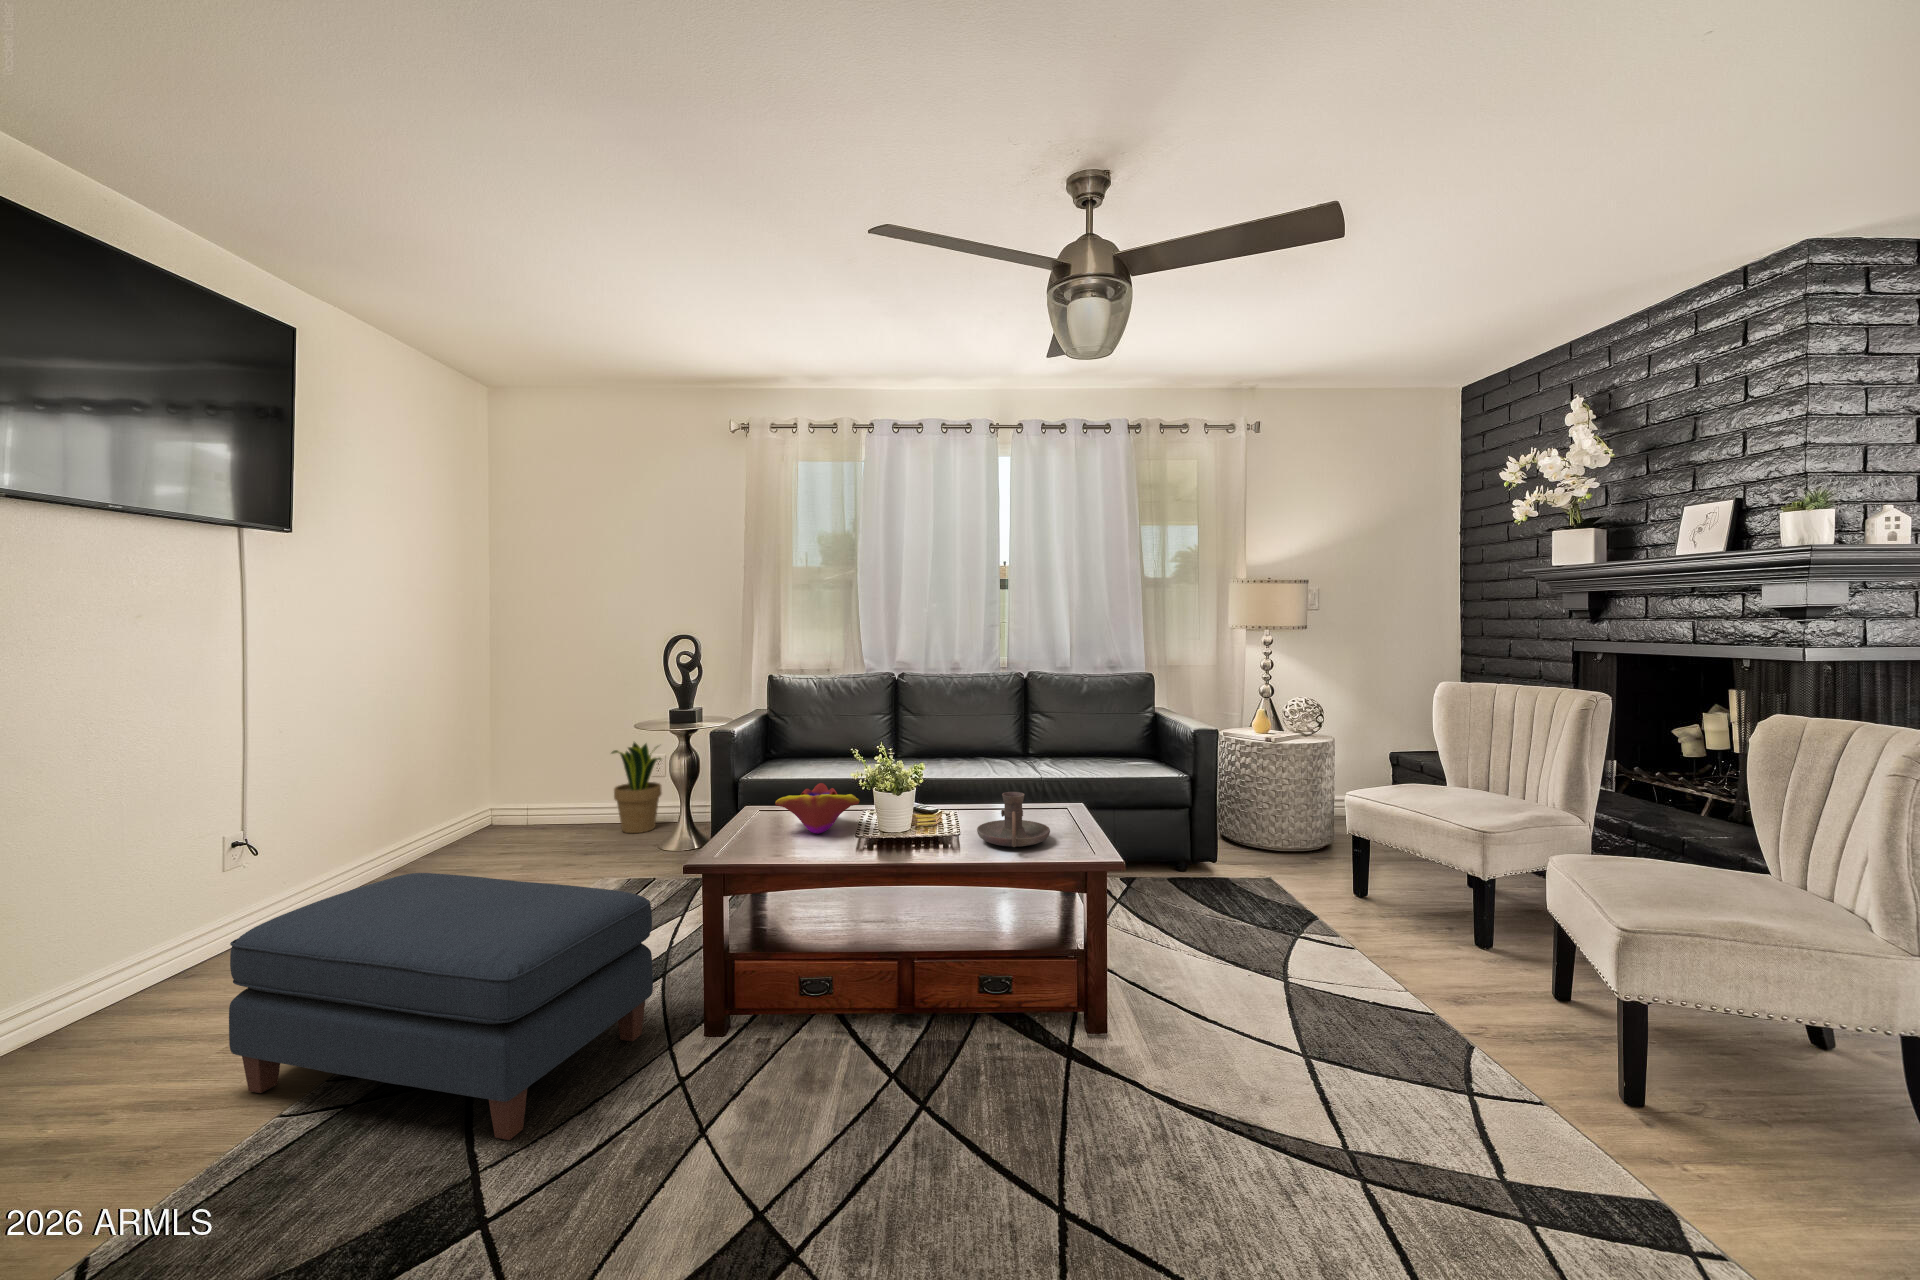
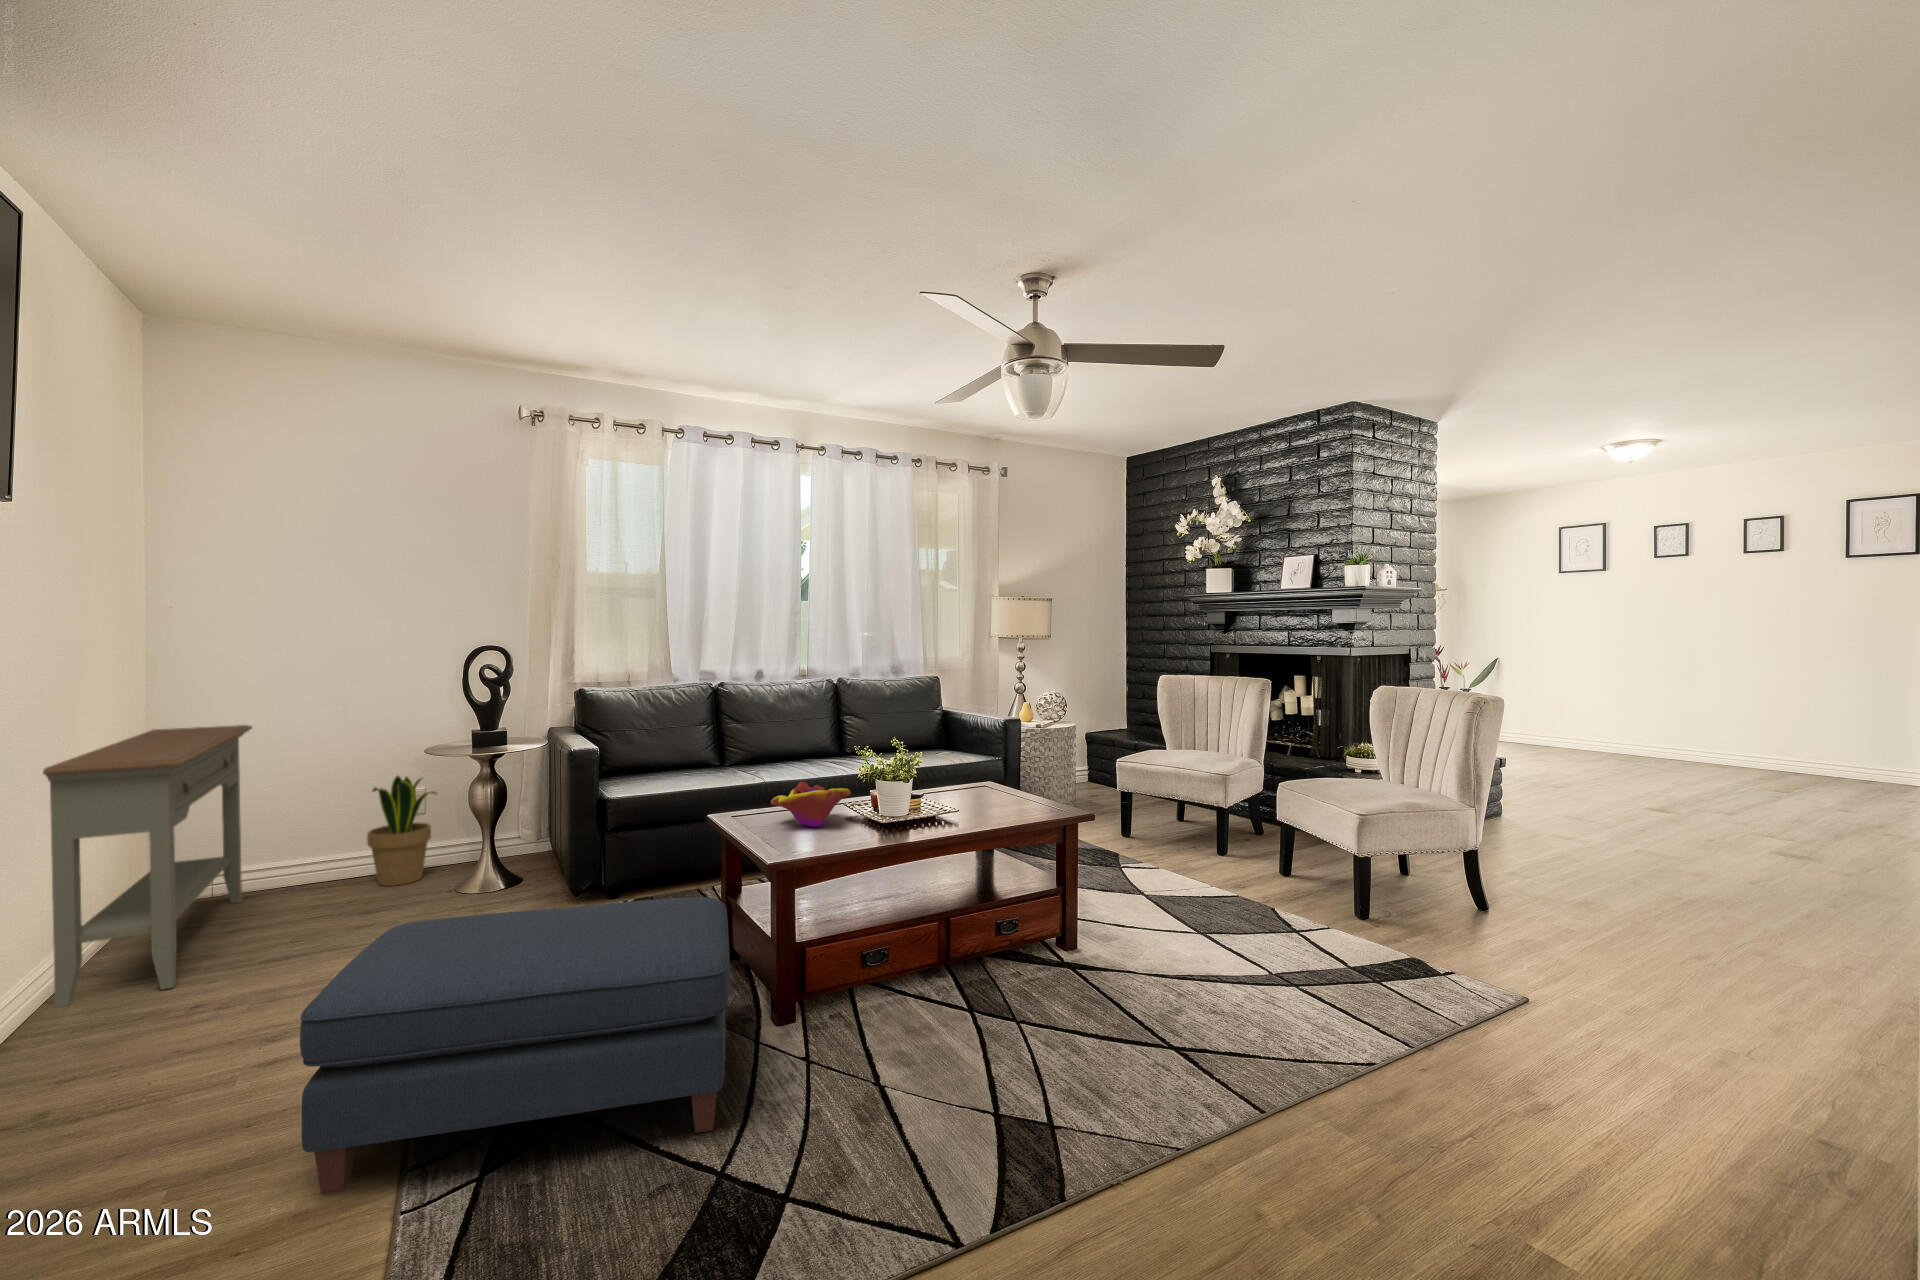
console table: none [342,694,547,891] -> present [43,725,252,1007]
candle holder: present [977,792,1050,847] -> none [954,771,1014,814]

